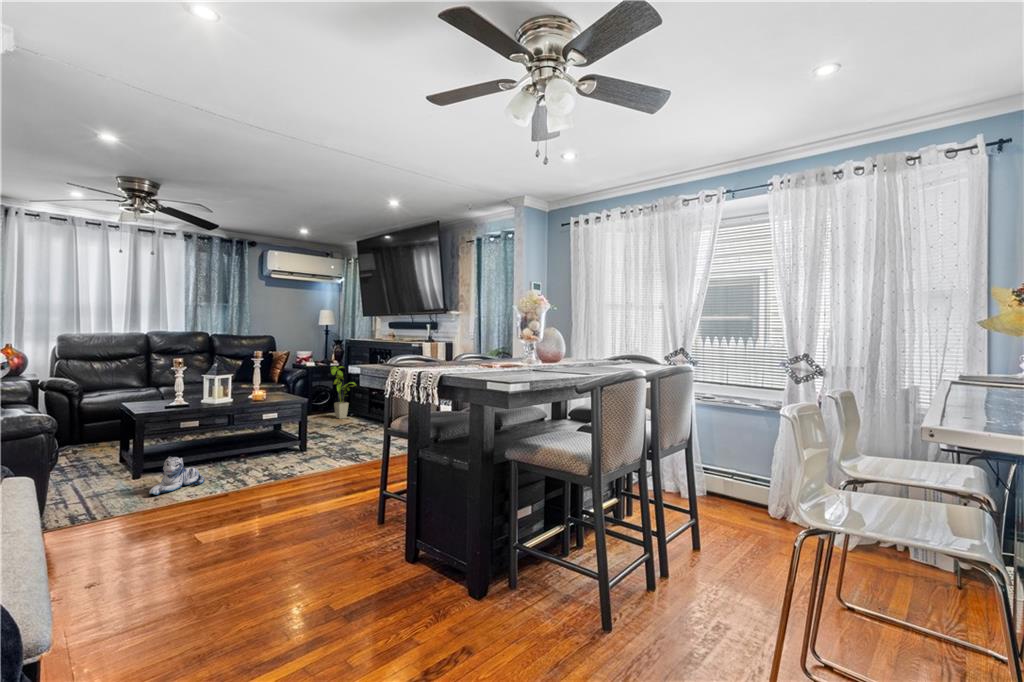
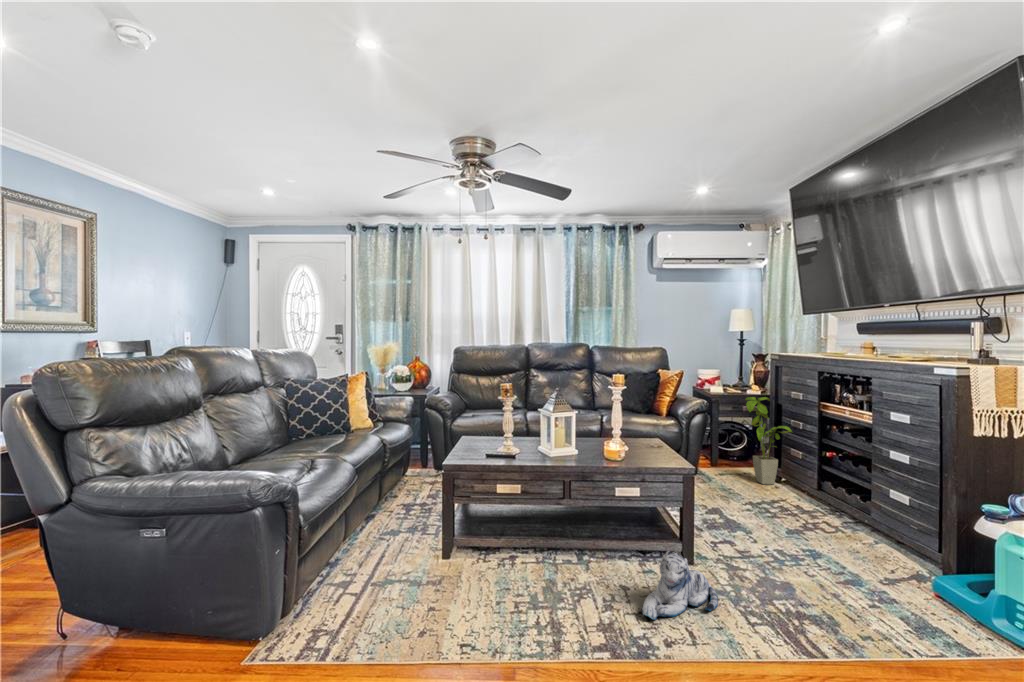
plush toy: present [149,456,205,495] -> present [642,551,718,620]

